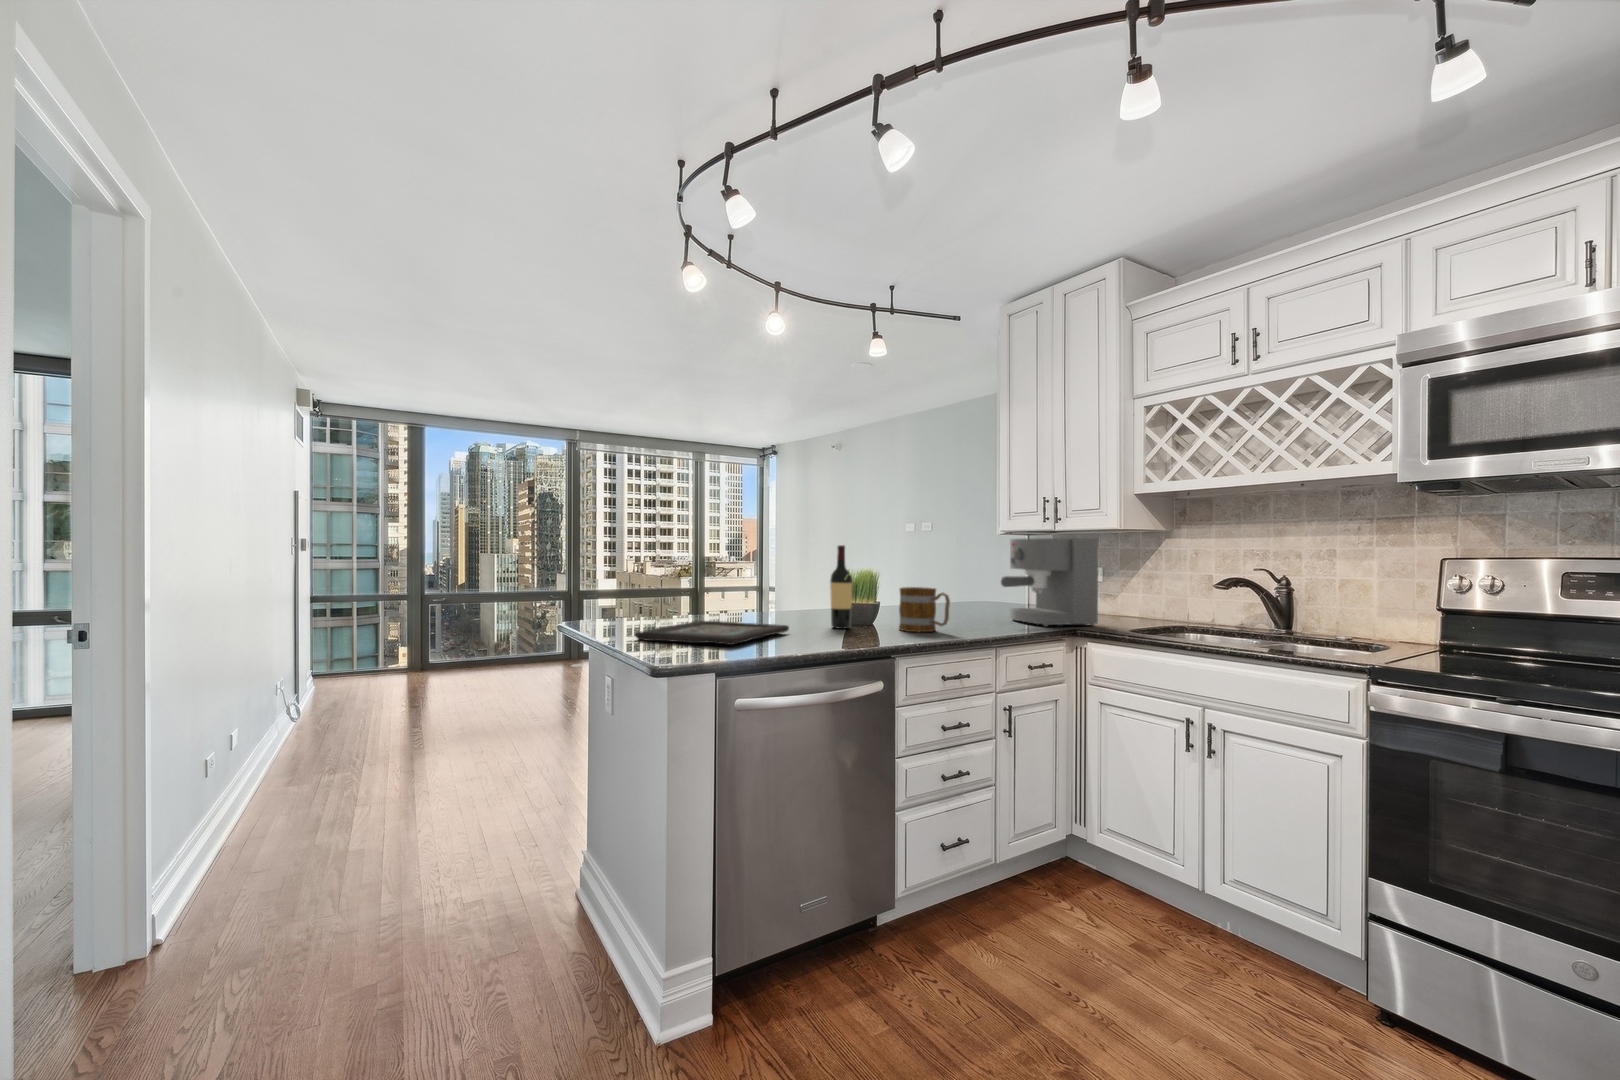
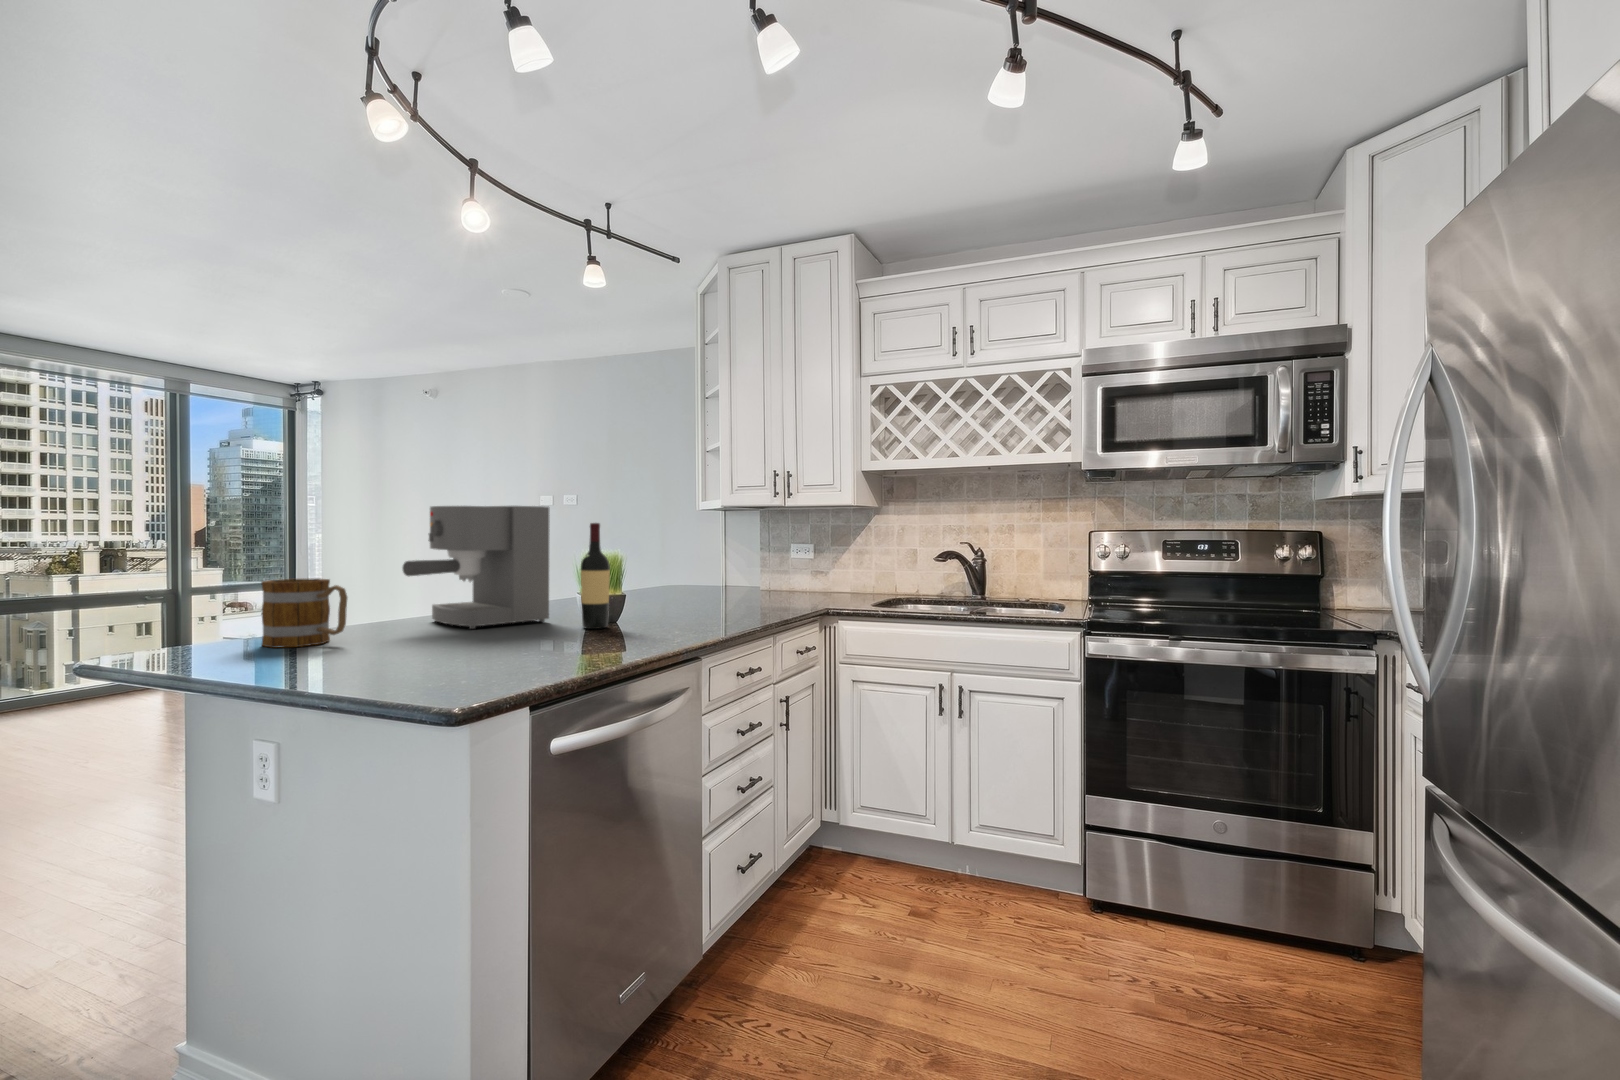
coffee maker: present [1001,538,1098,627] -> present [403,506,550,629]
mug: present [899,587,950,632] -> present [261,578,347,648]
decorative tray: present [635,621,789,645] -> none [331,631,548,674]

